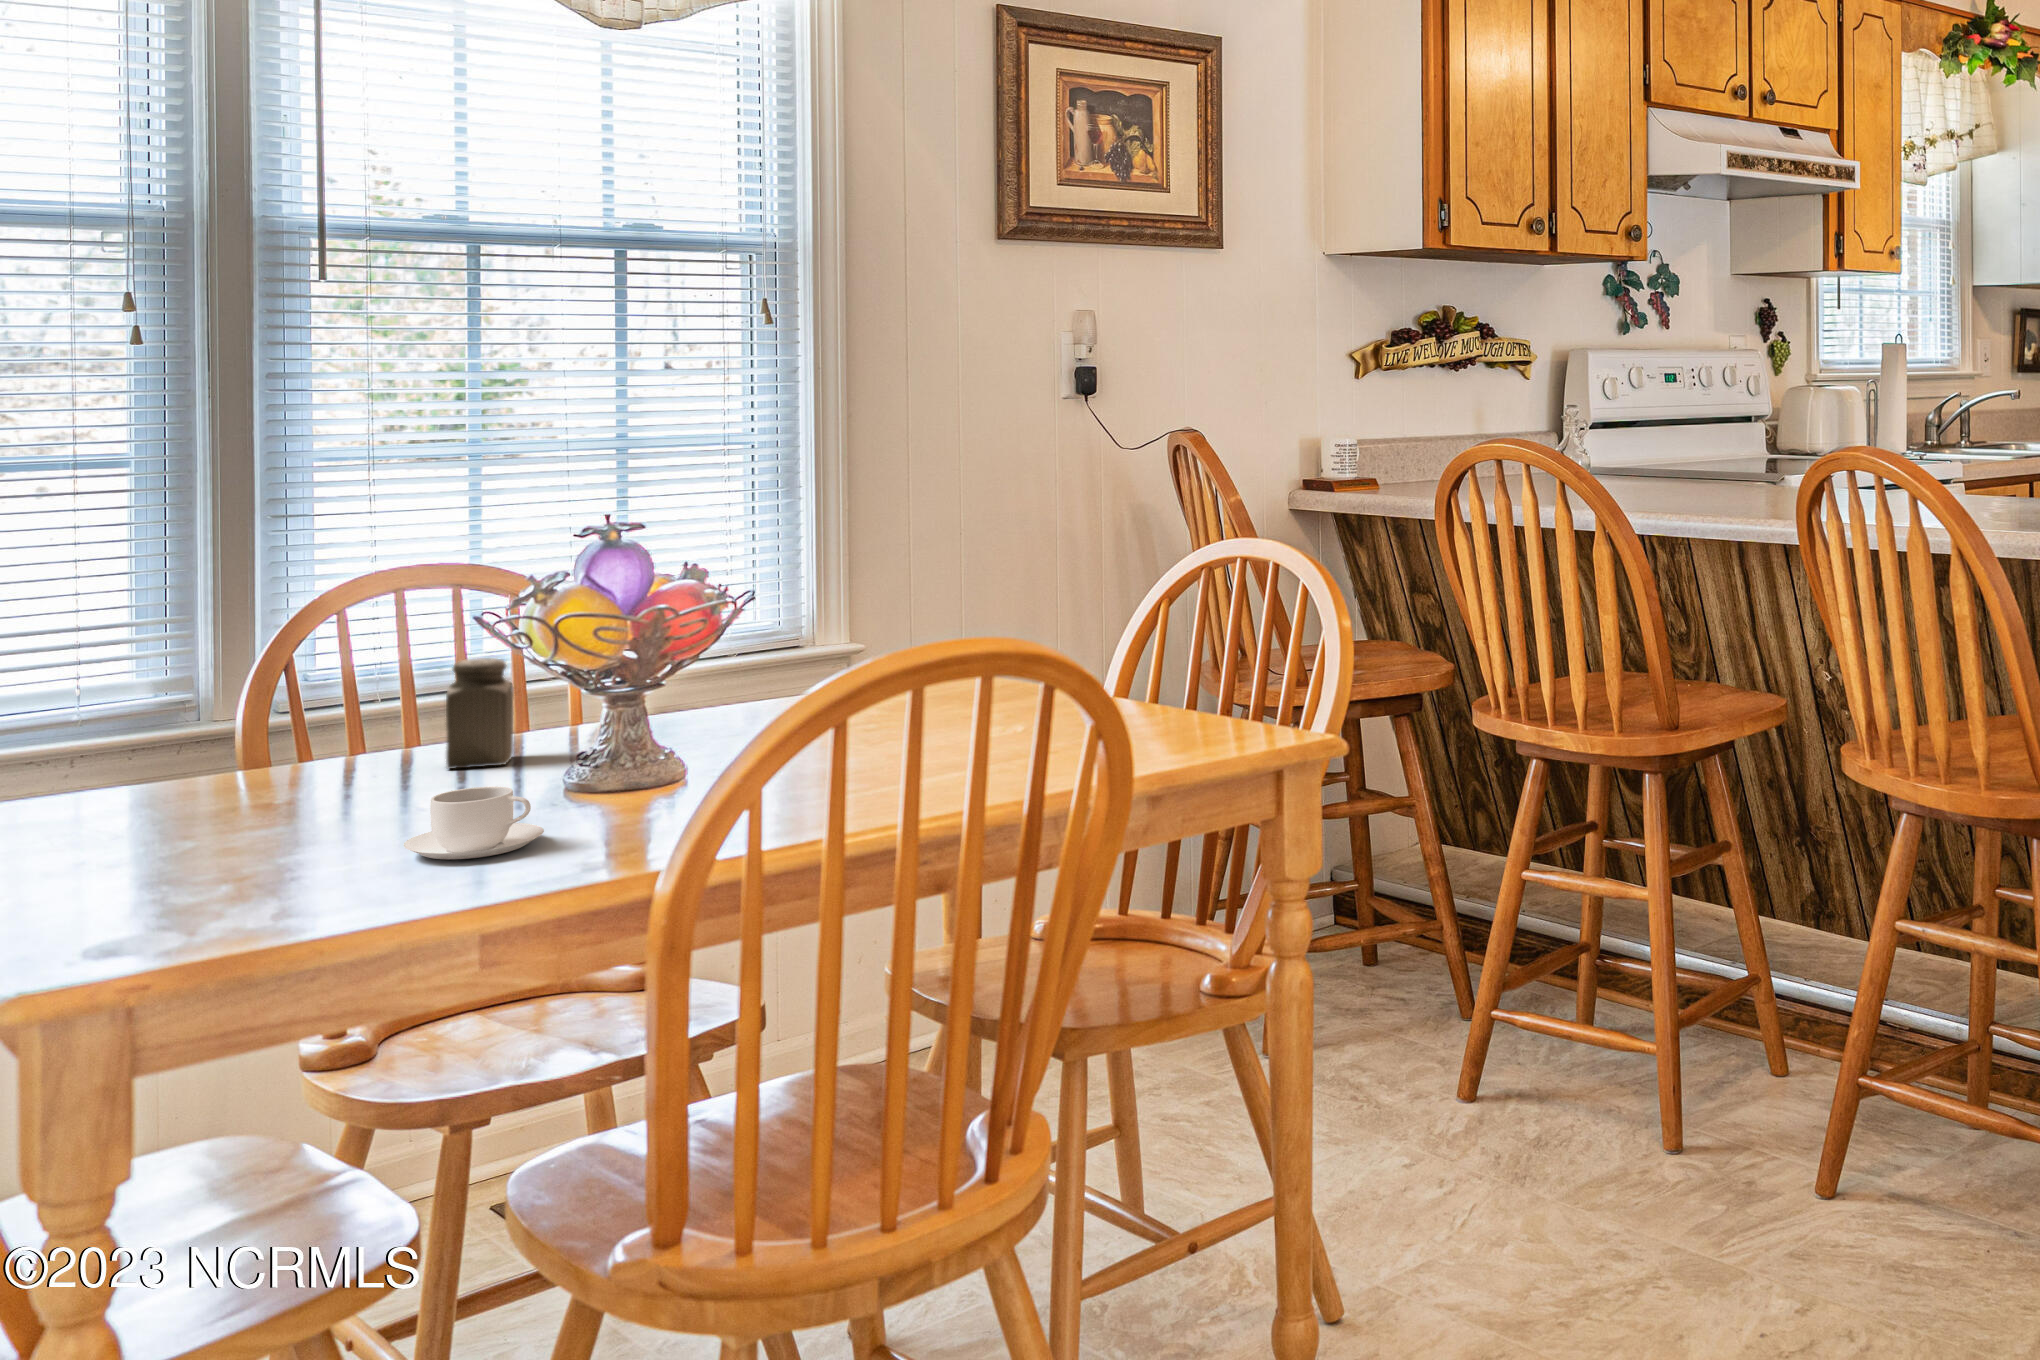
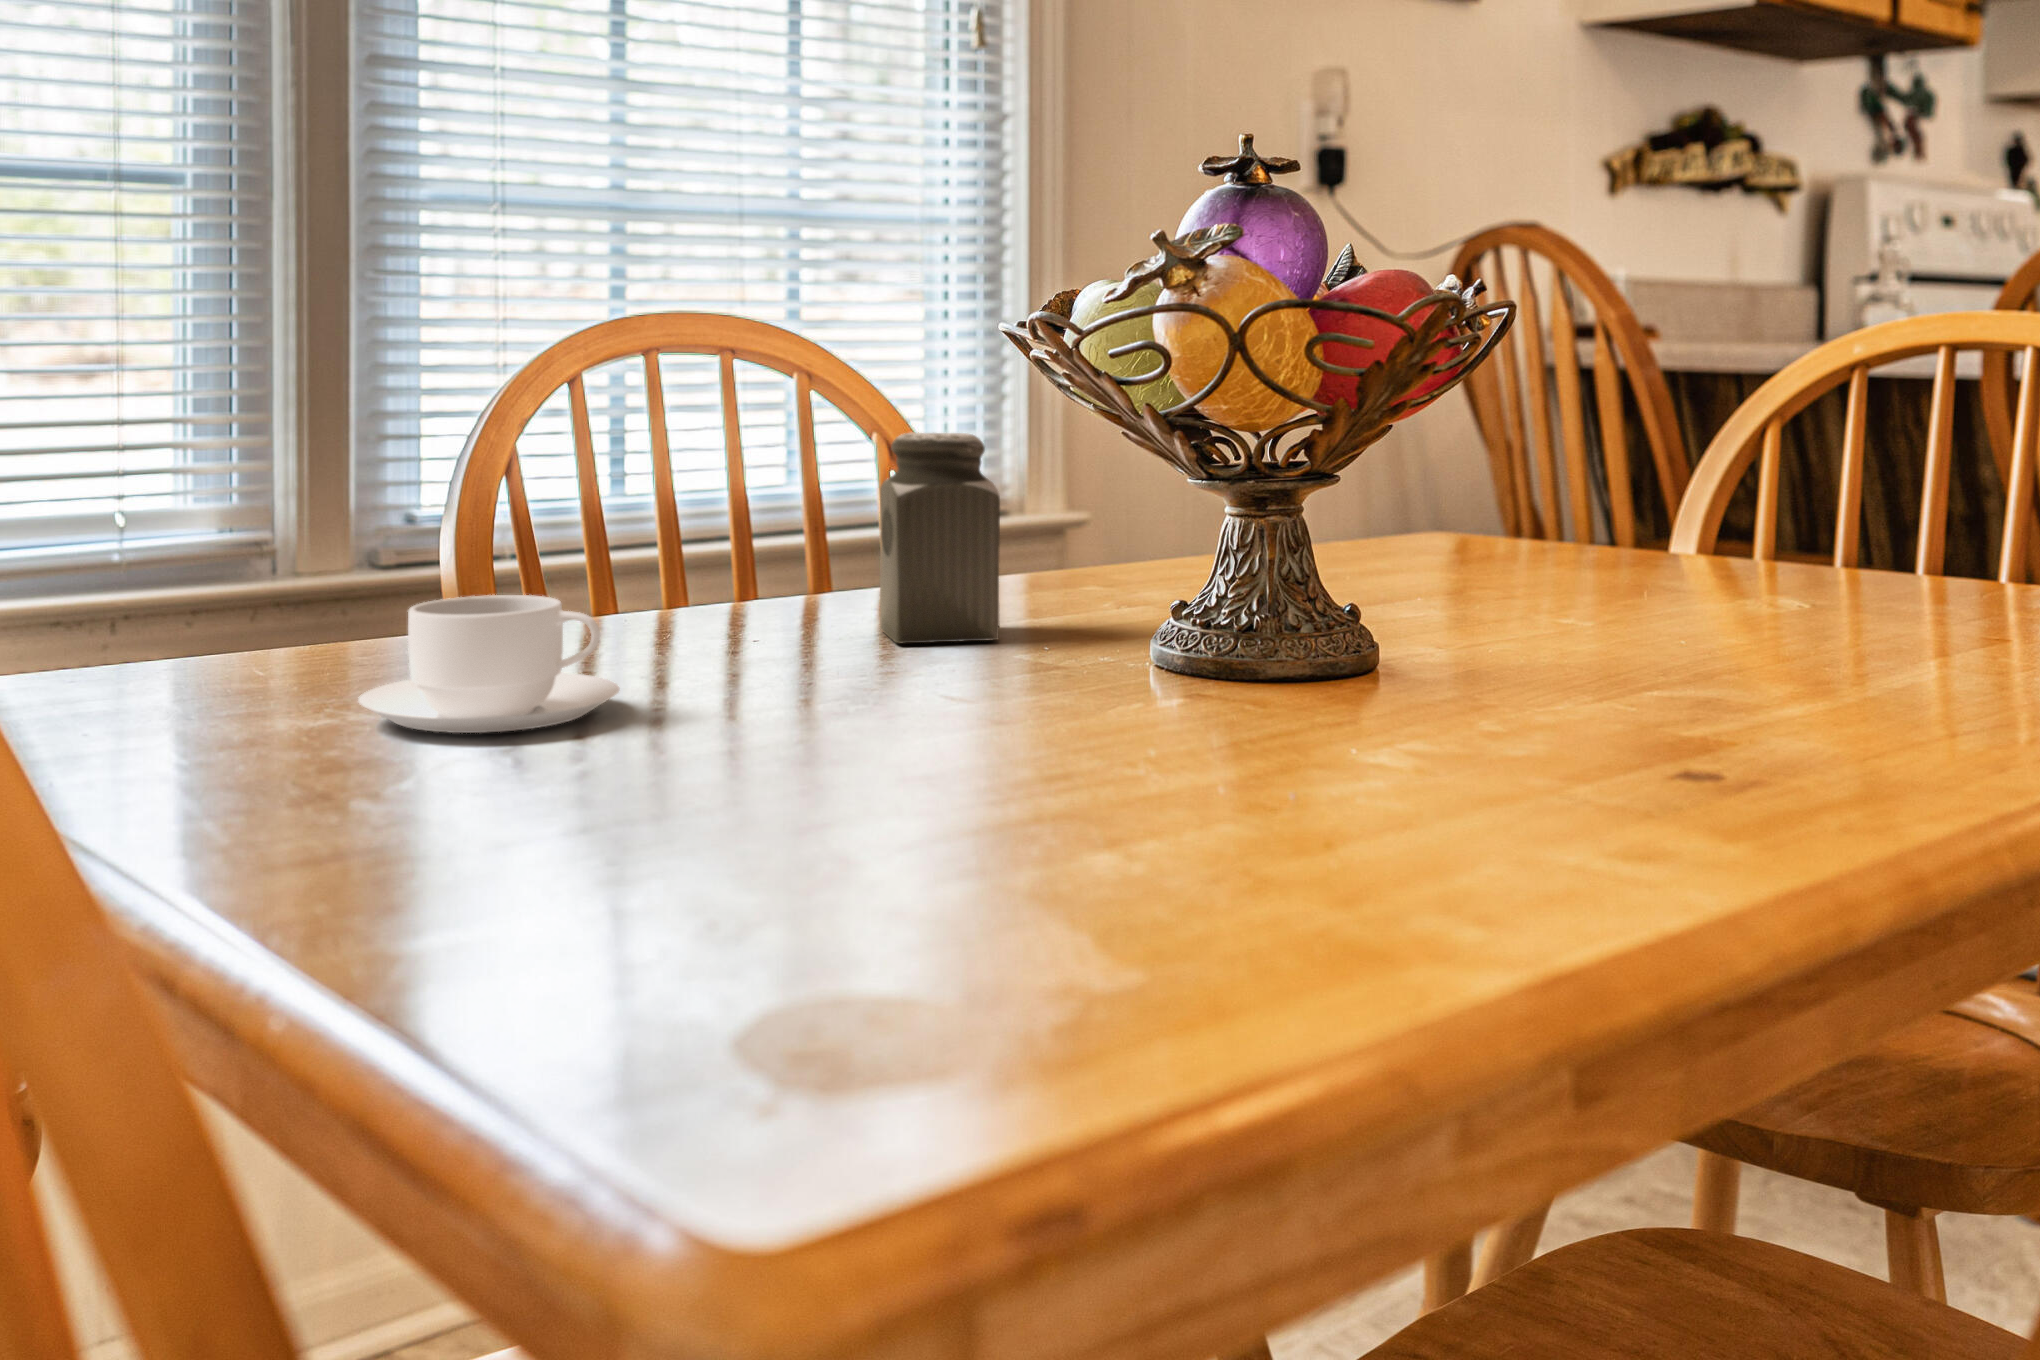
coffee cup: present [404,787,544,859] -> present [358,595,620,733]

